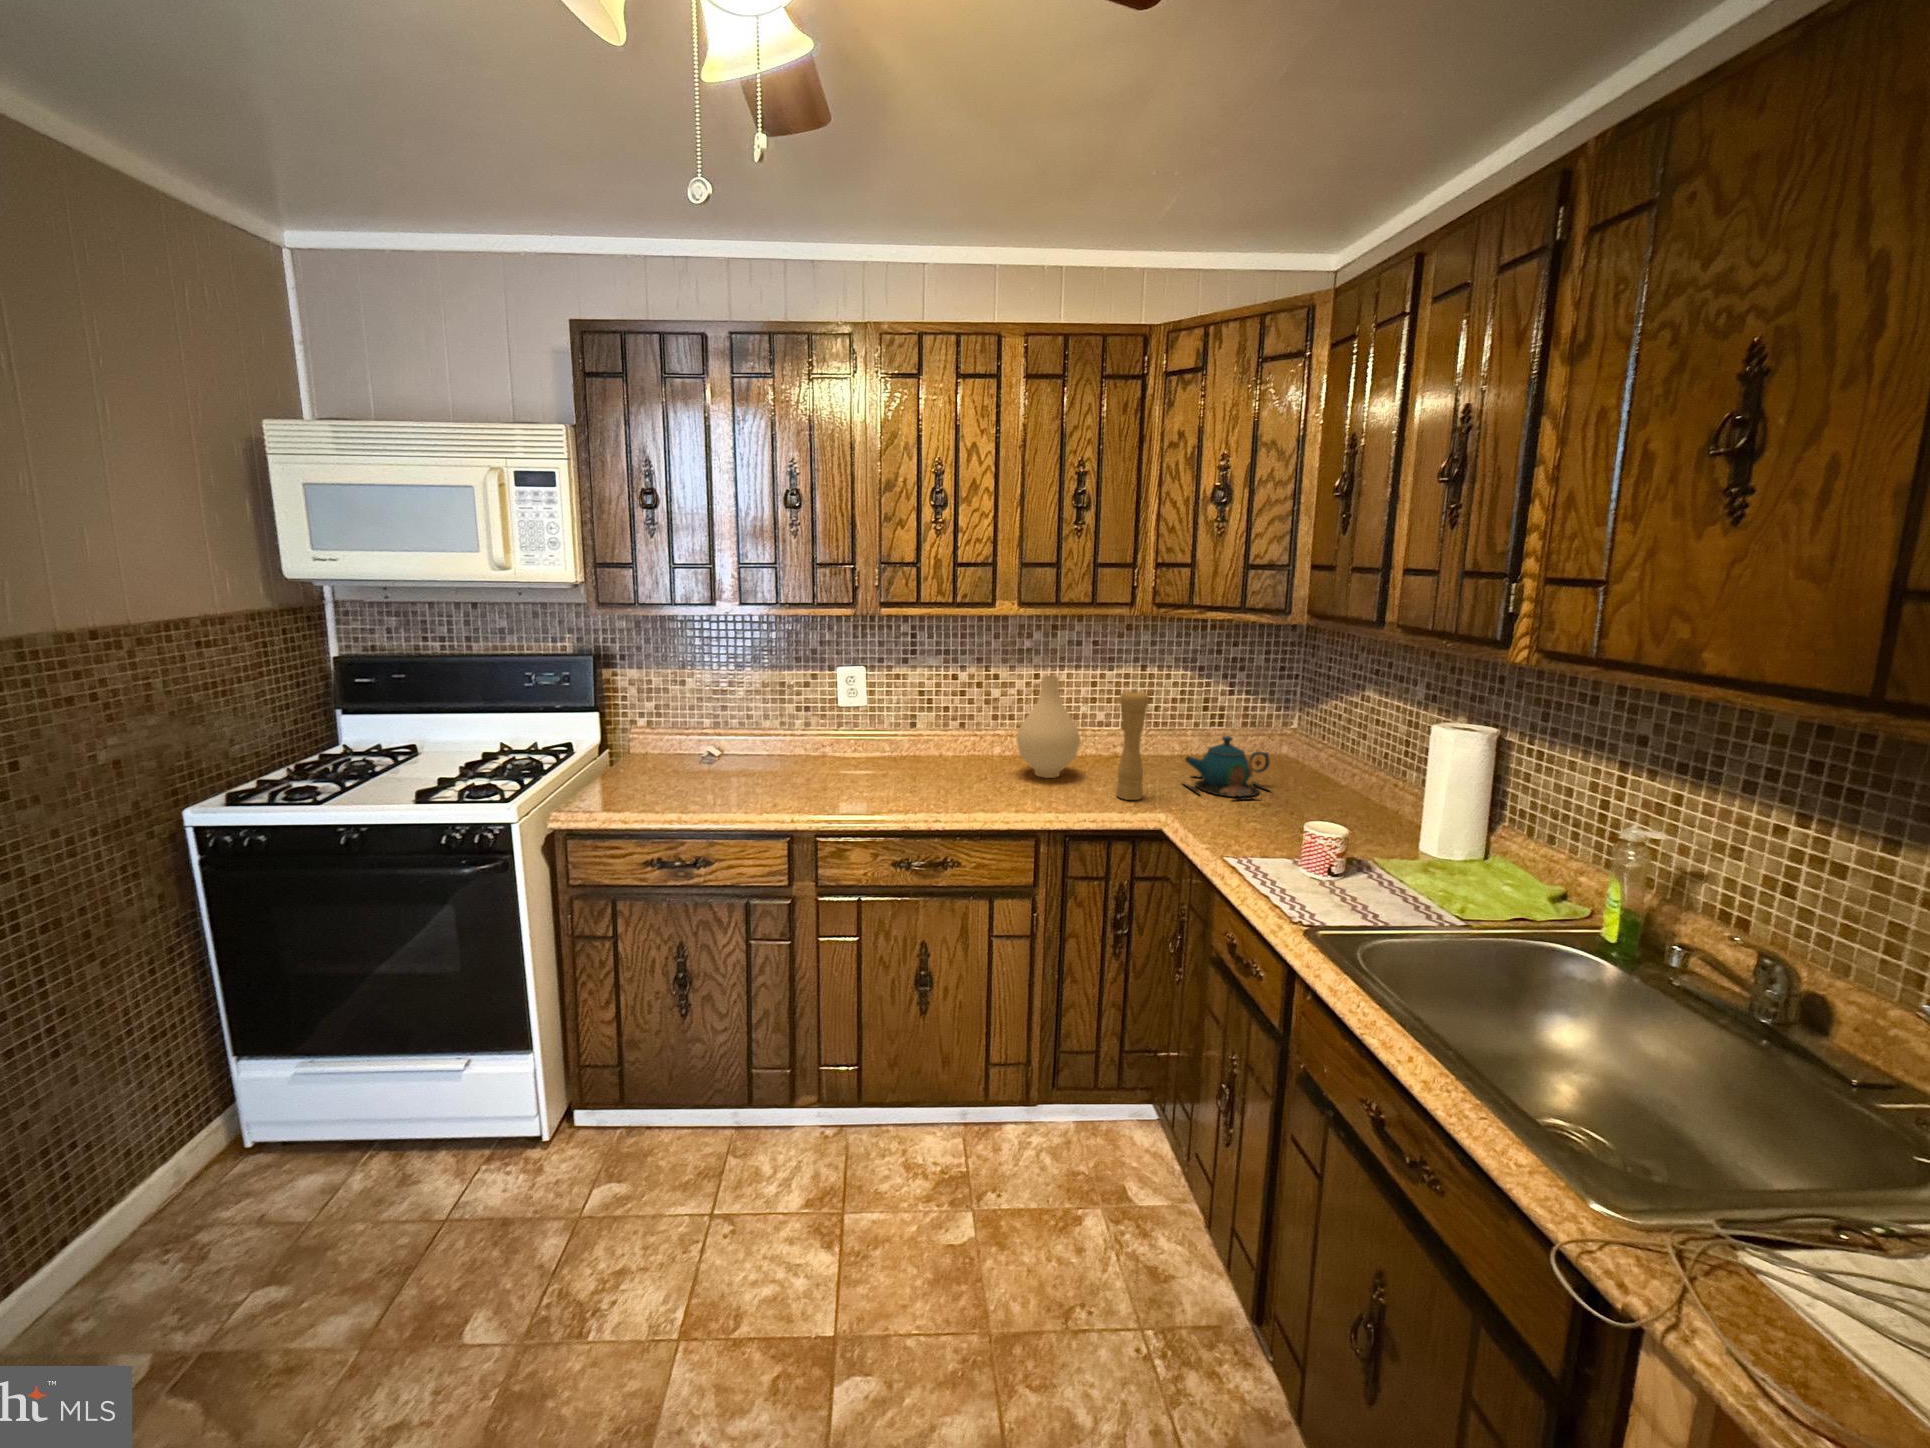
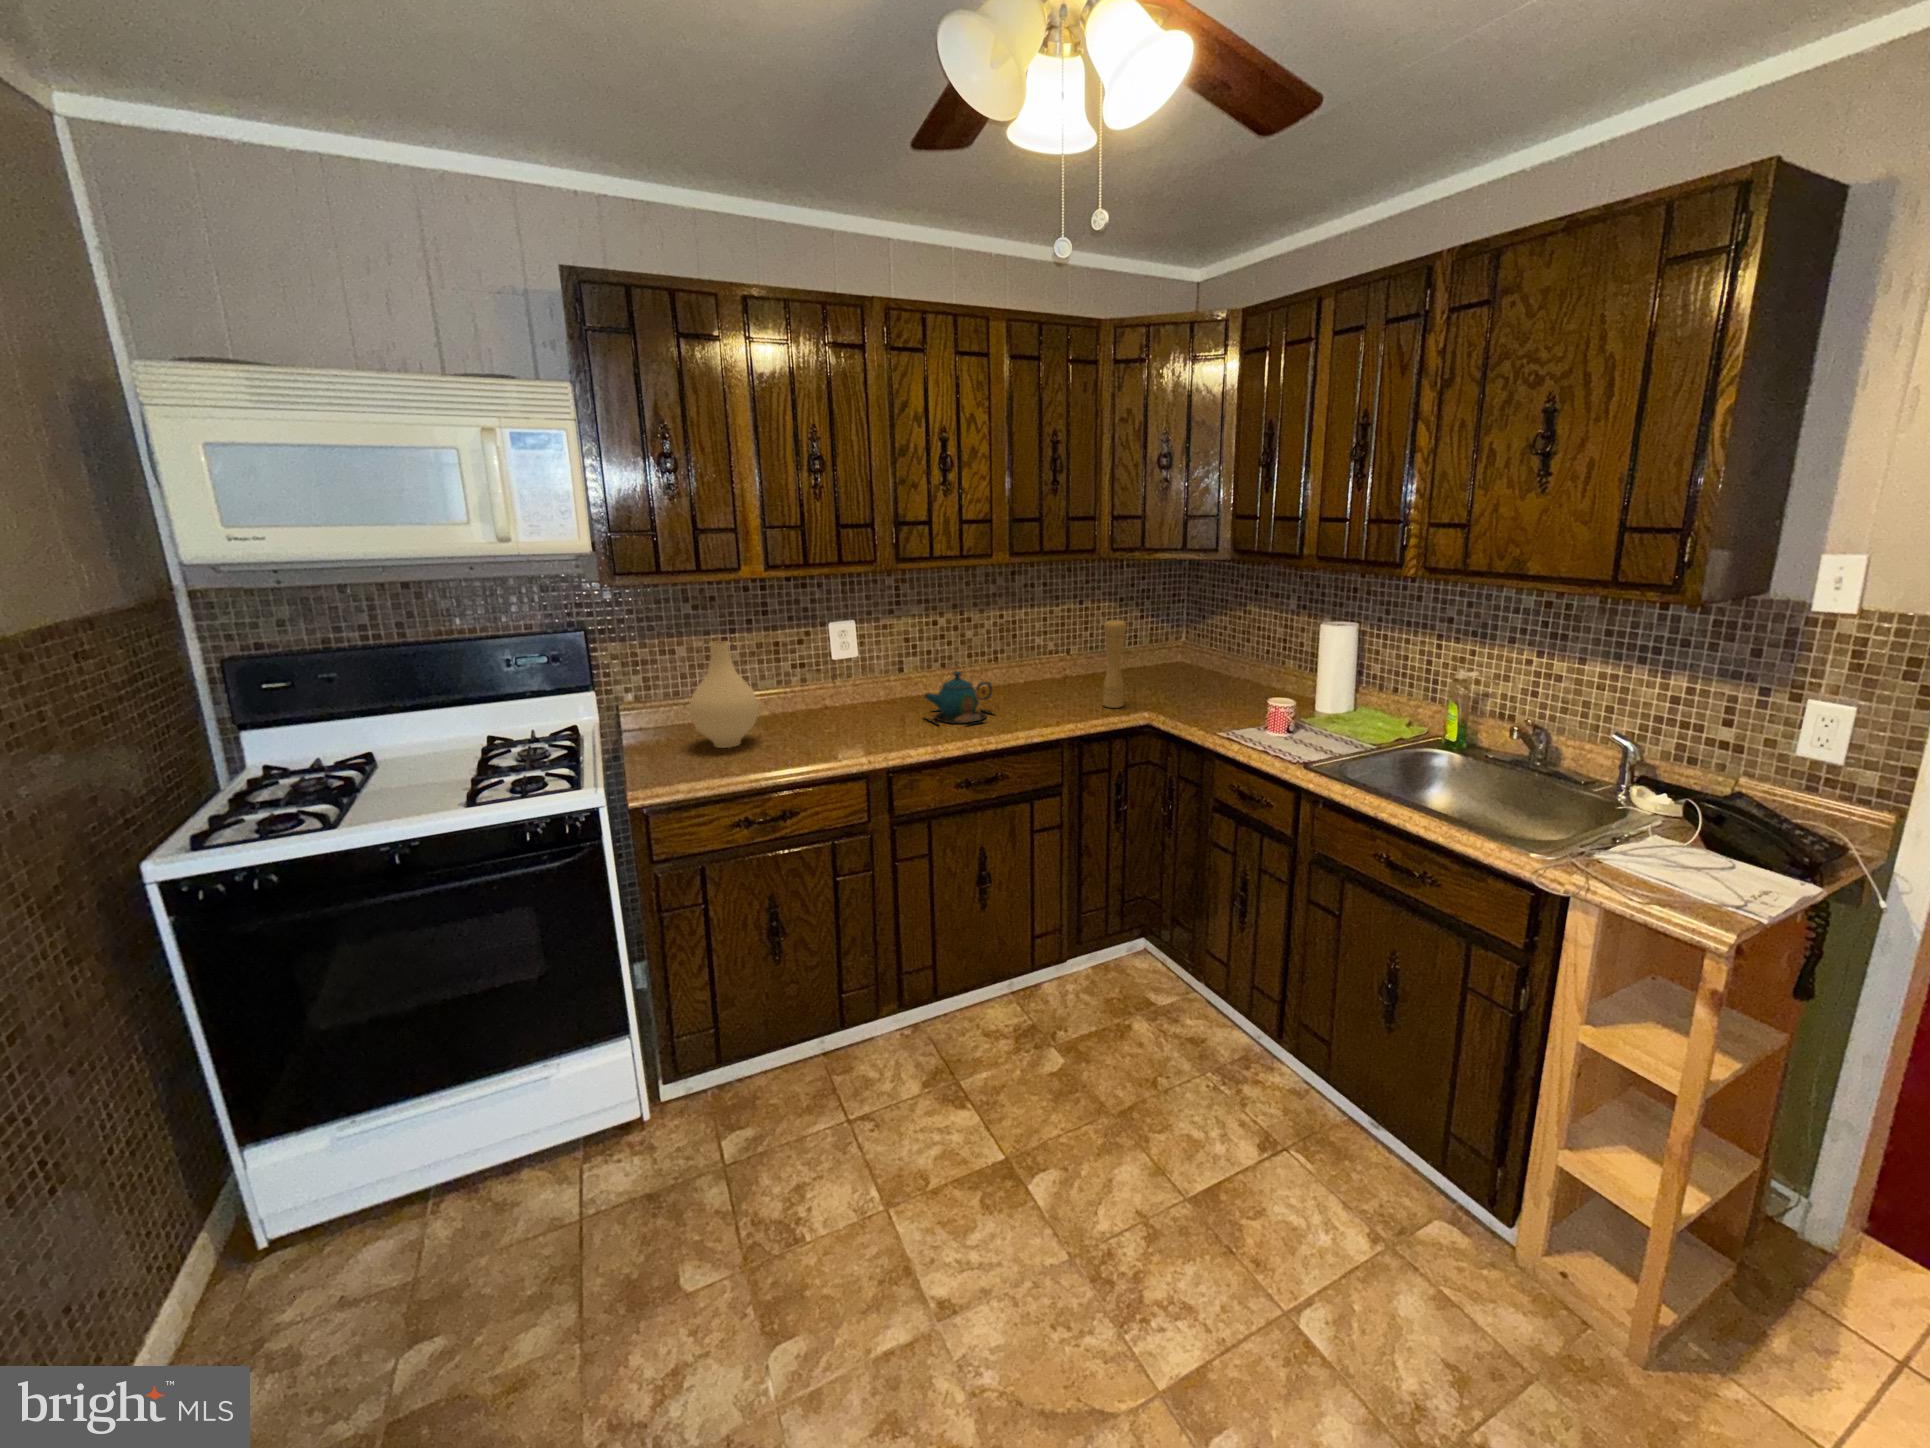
vase: present [1016,676,1081,778] -> present [689,641,759,748]
teapot: present [1185,736,1269,800] -> present [924,671,992,726]

